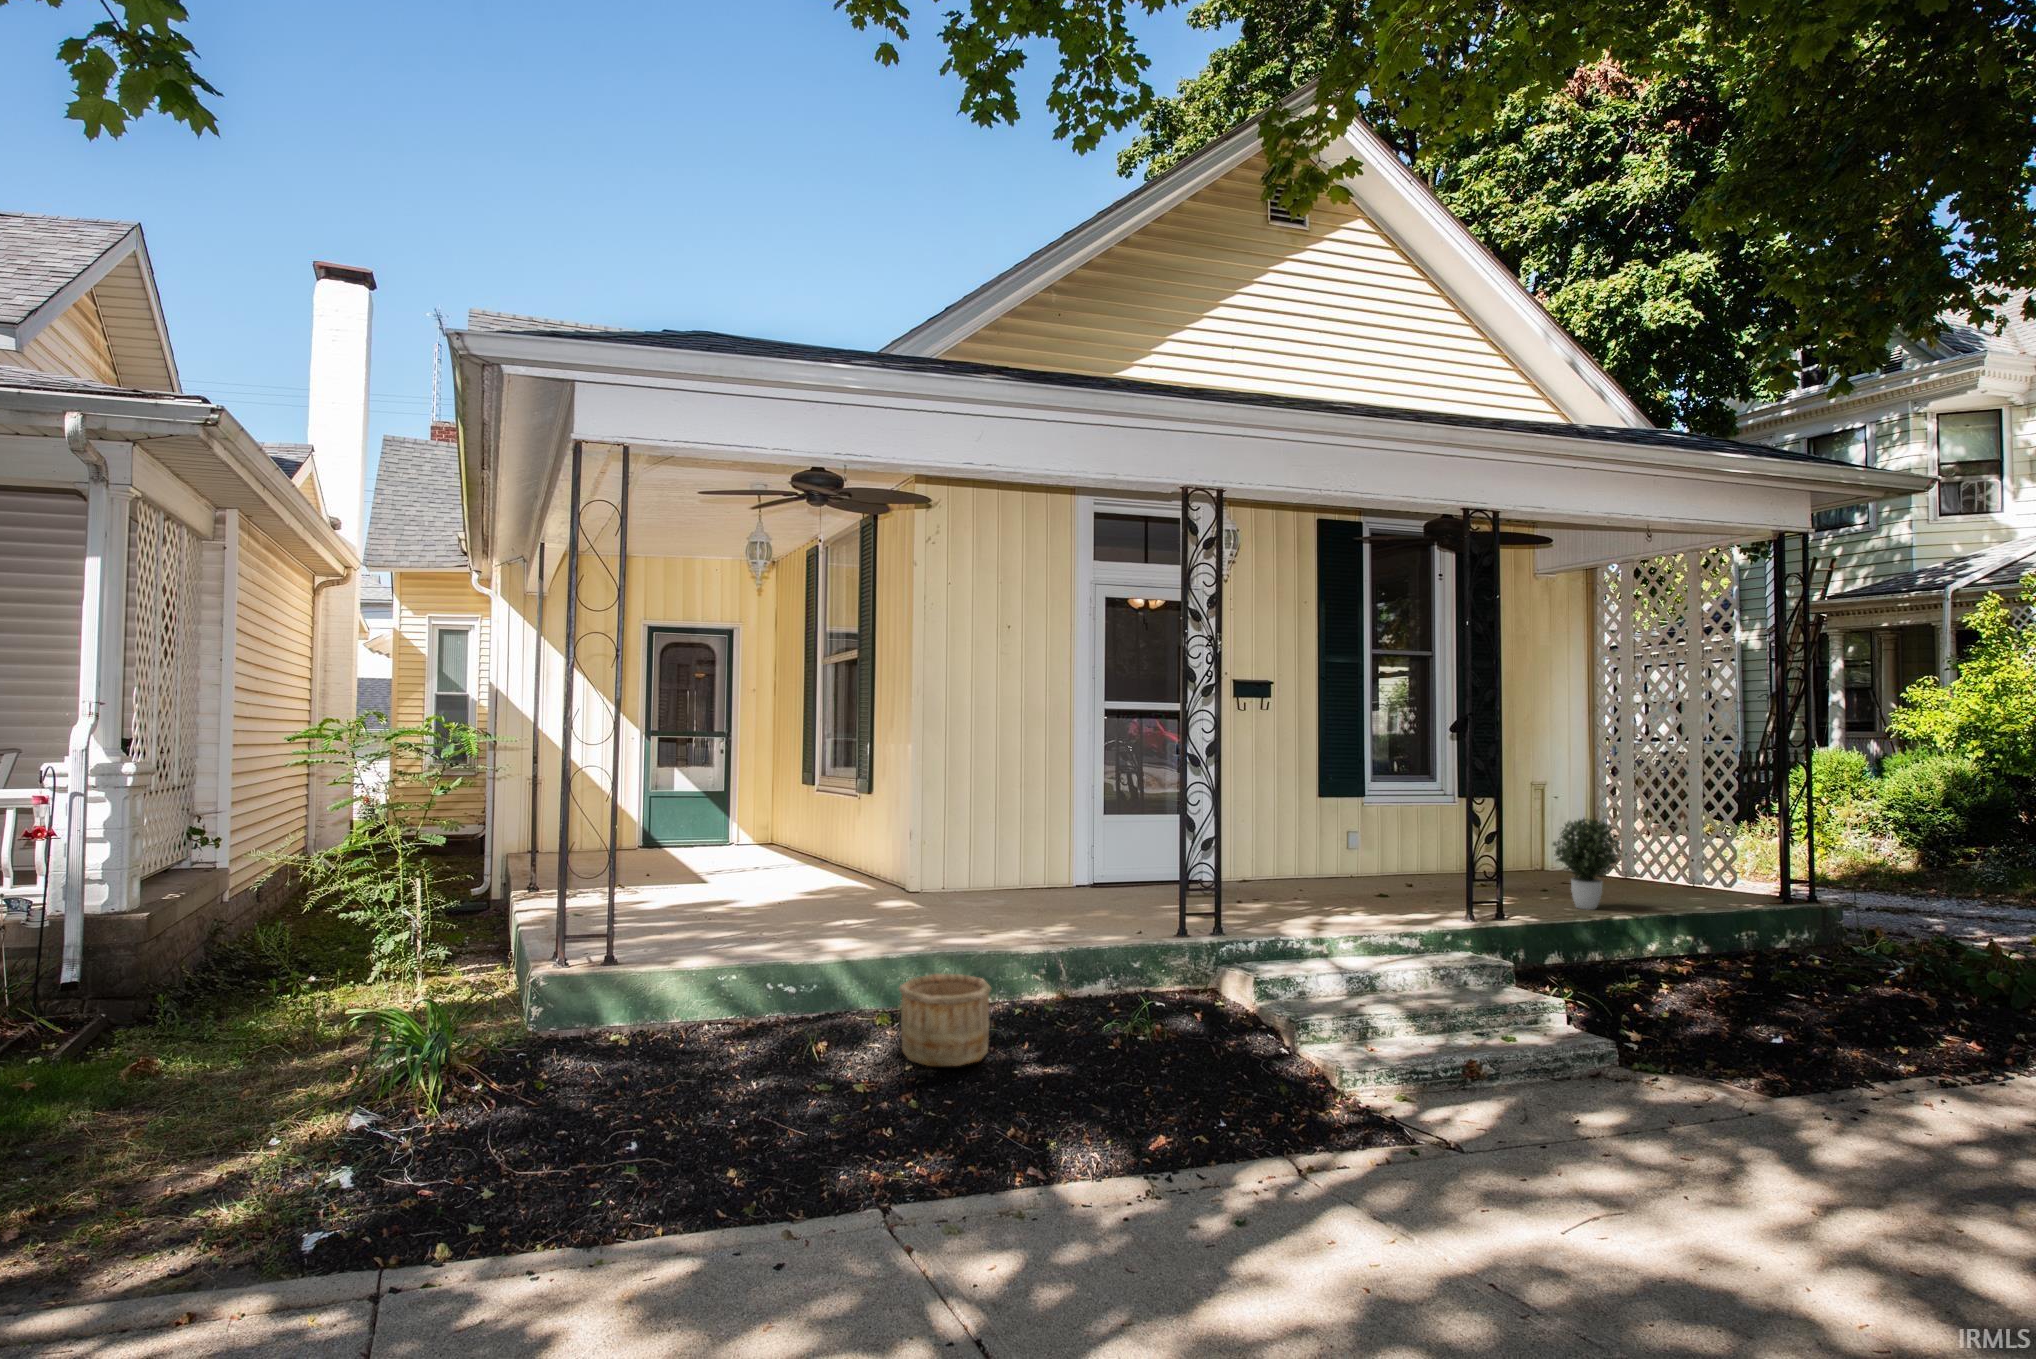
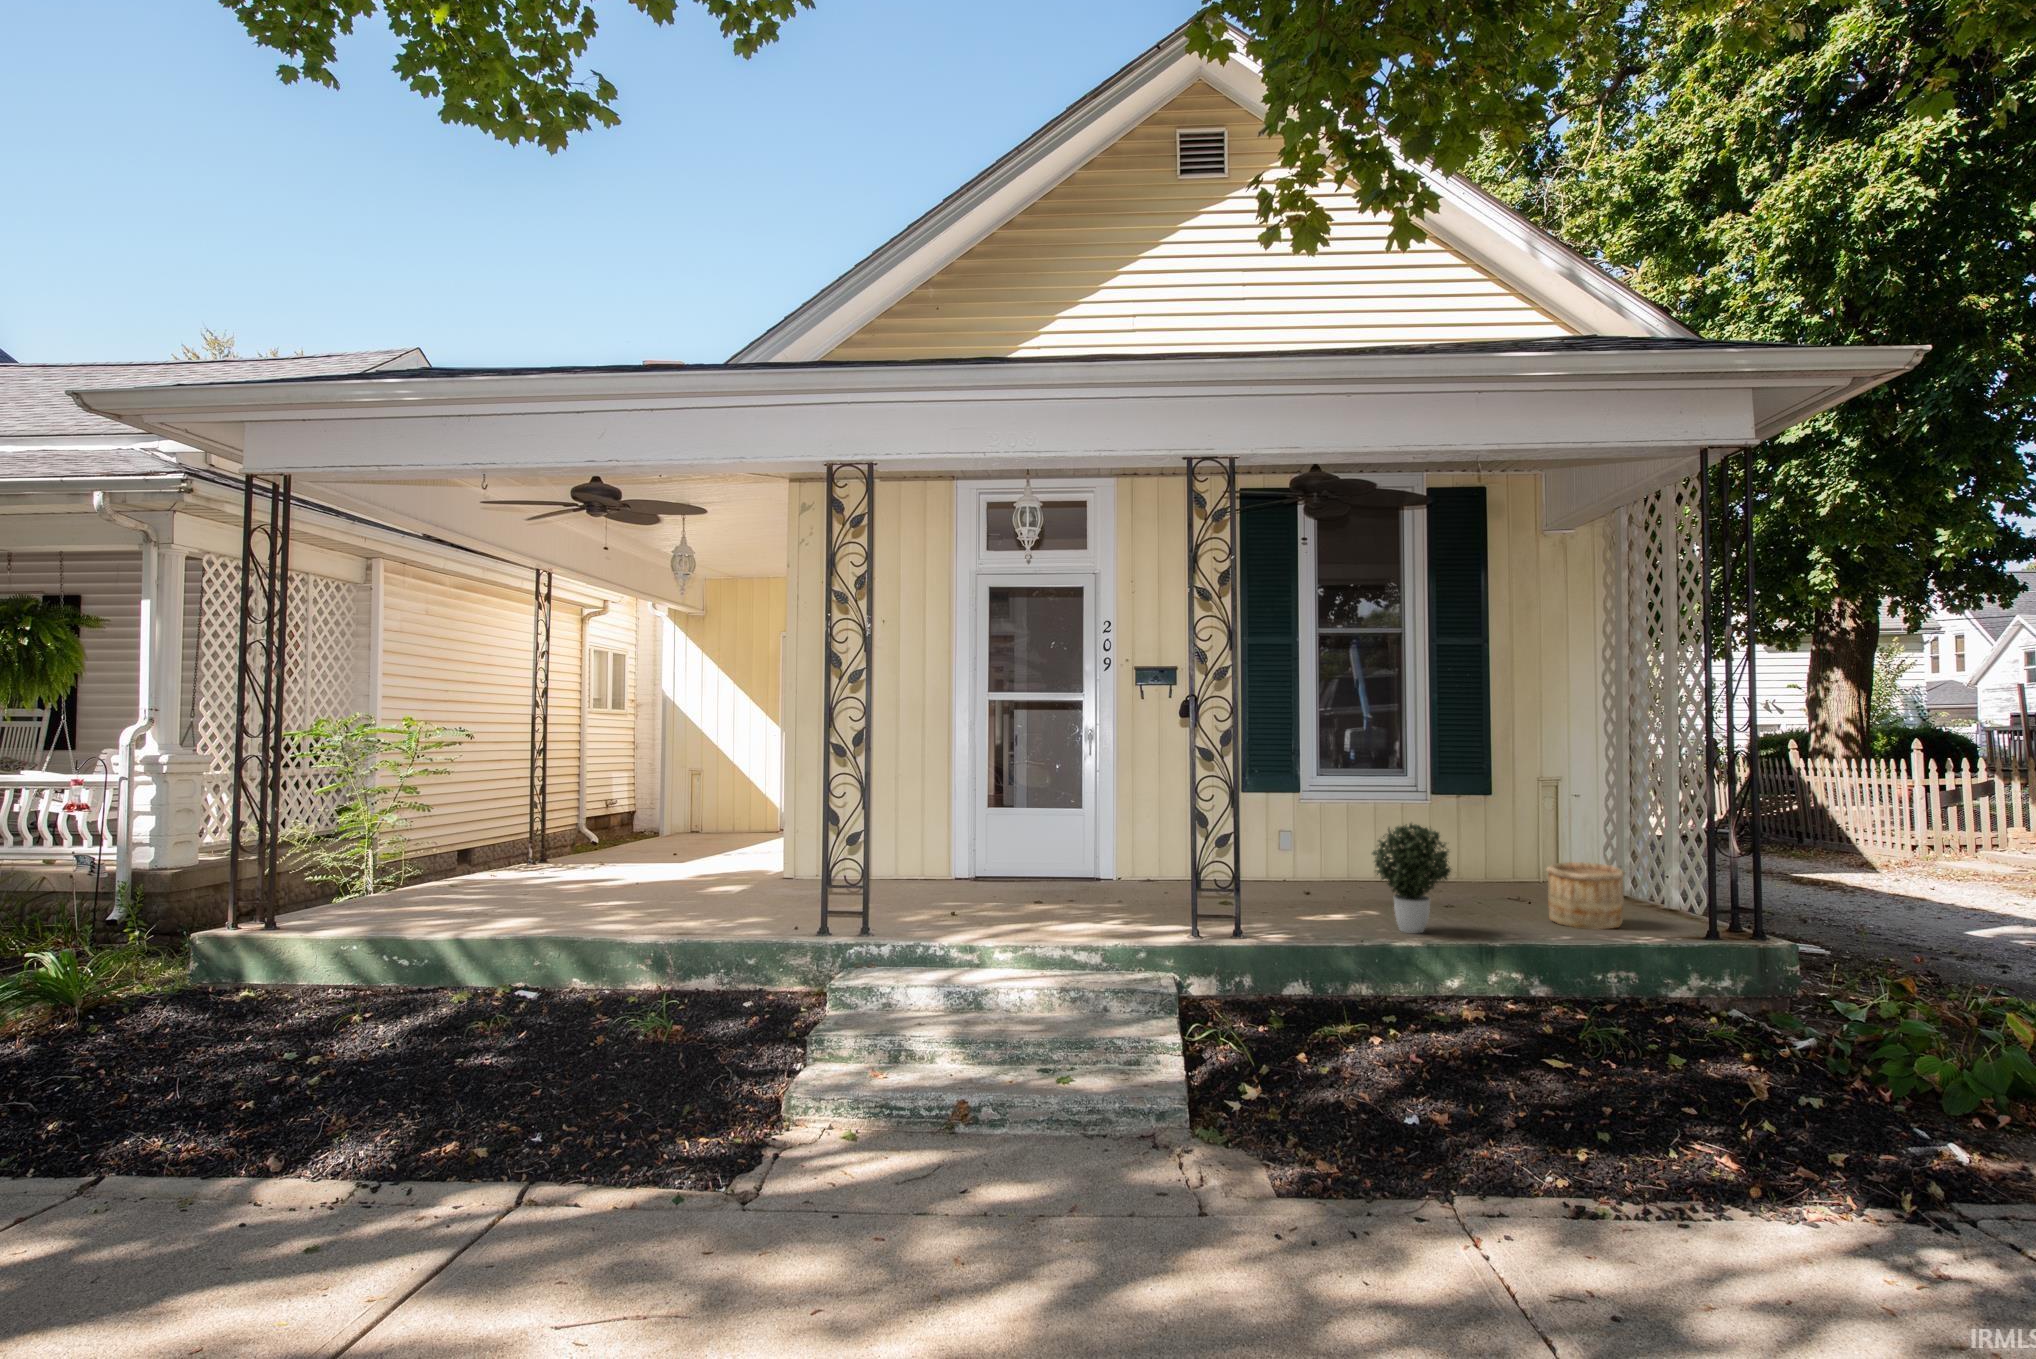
wooden bucket: present [899,974,991,1066] -> present [1546,862,1625,929]

